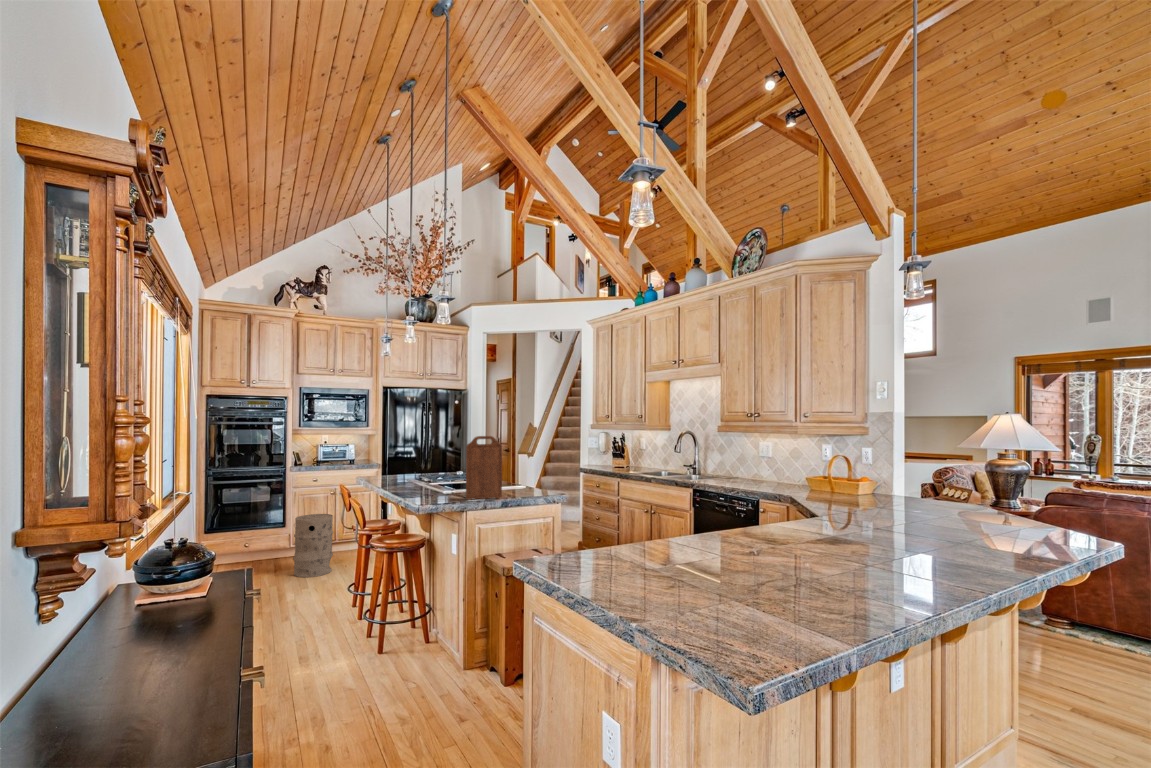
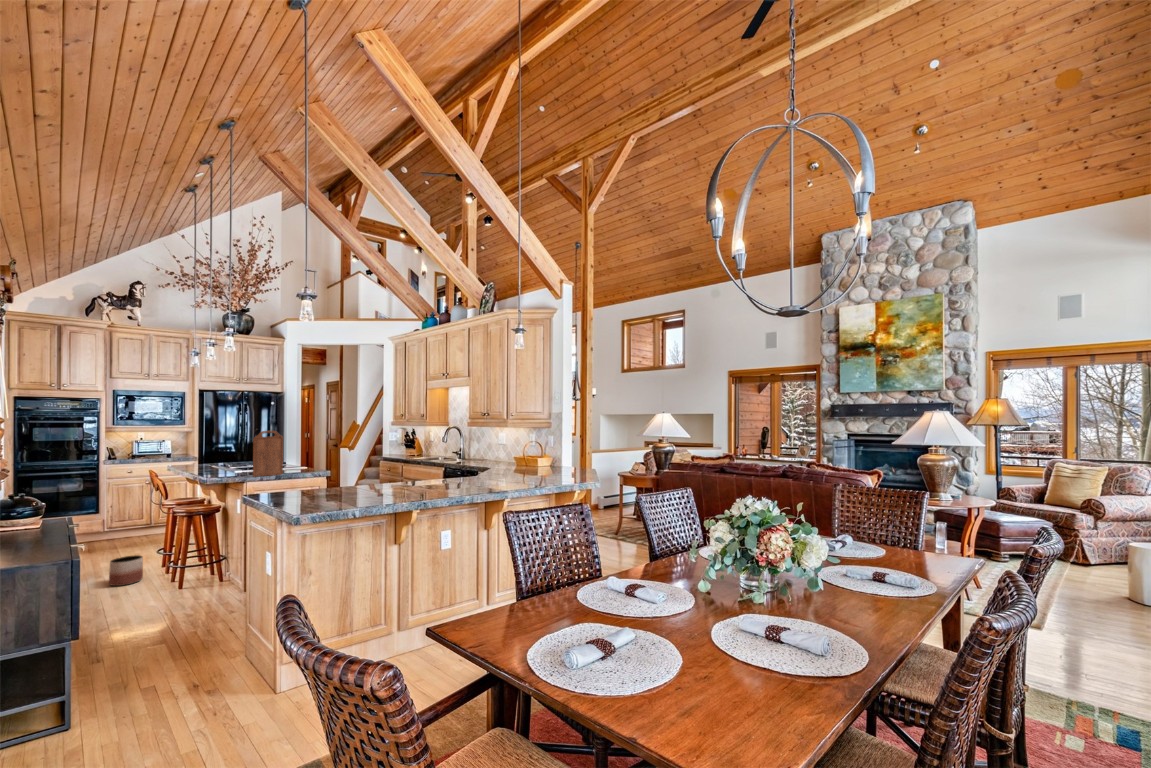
trash can: present [293,514,333,577] -> none [106,501,147,556]
planter: none [297,586,332,625] -> present [109,555,143,586]

